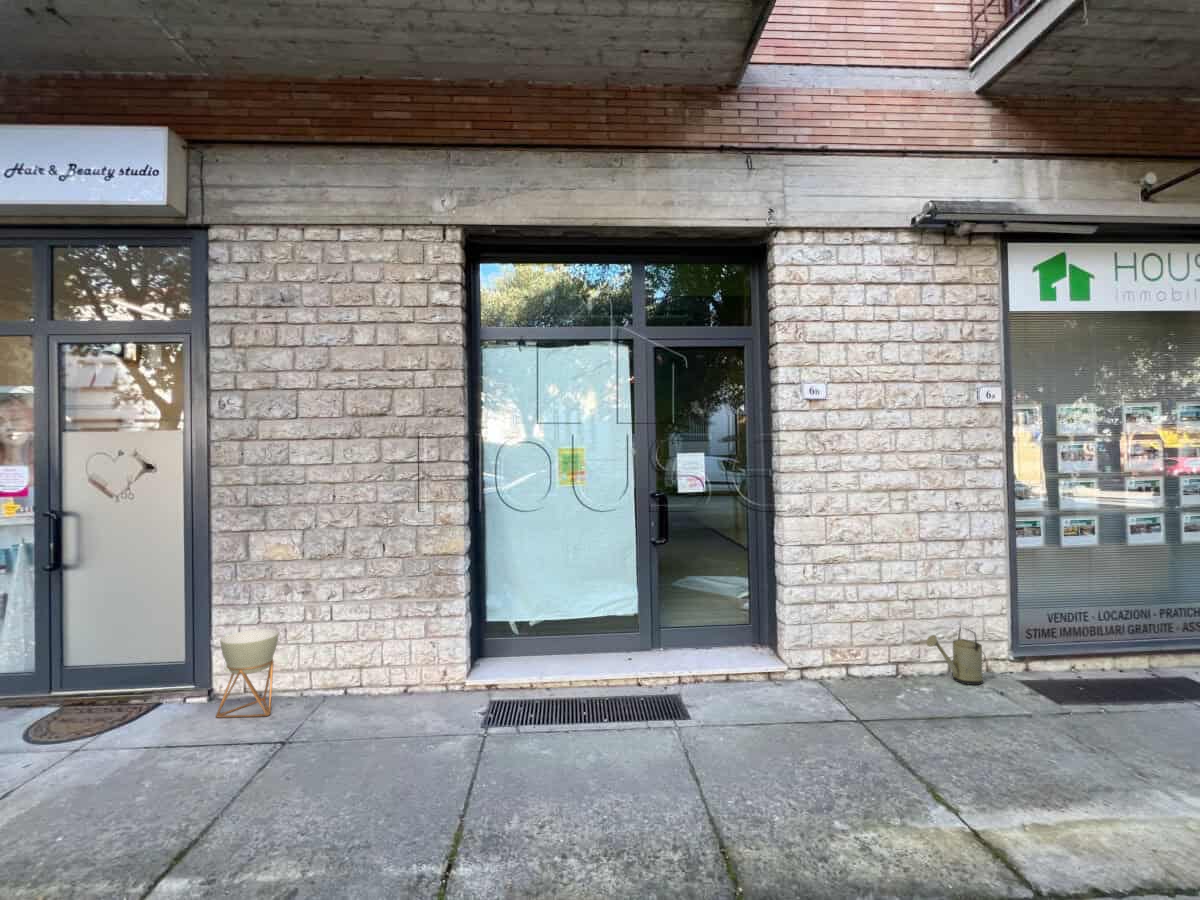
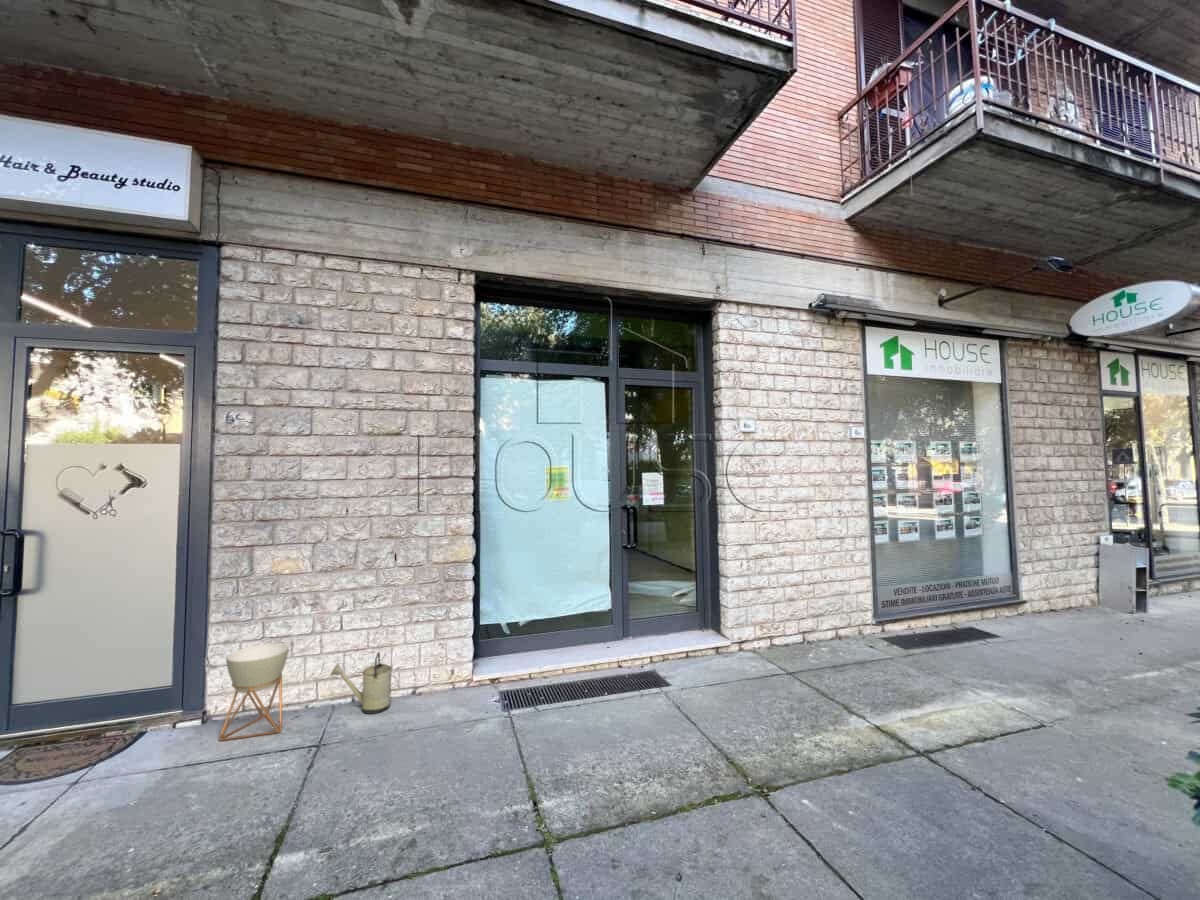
watering can: present [927,628,986,685] -> present [330,653,392,714]

